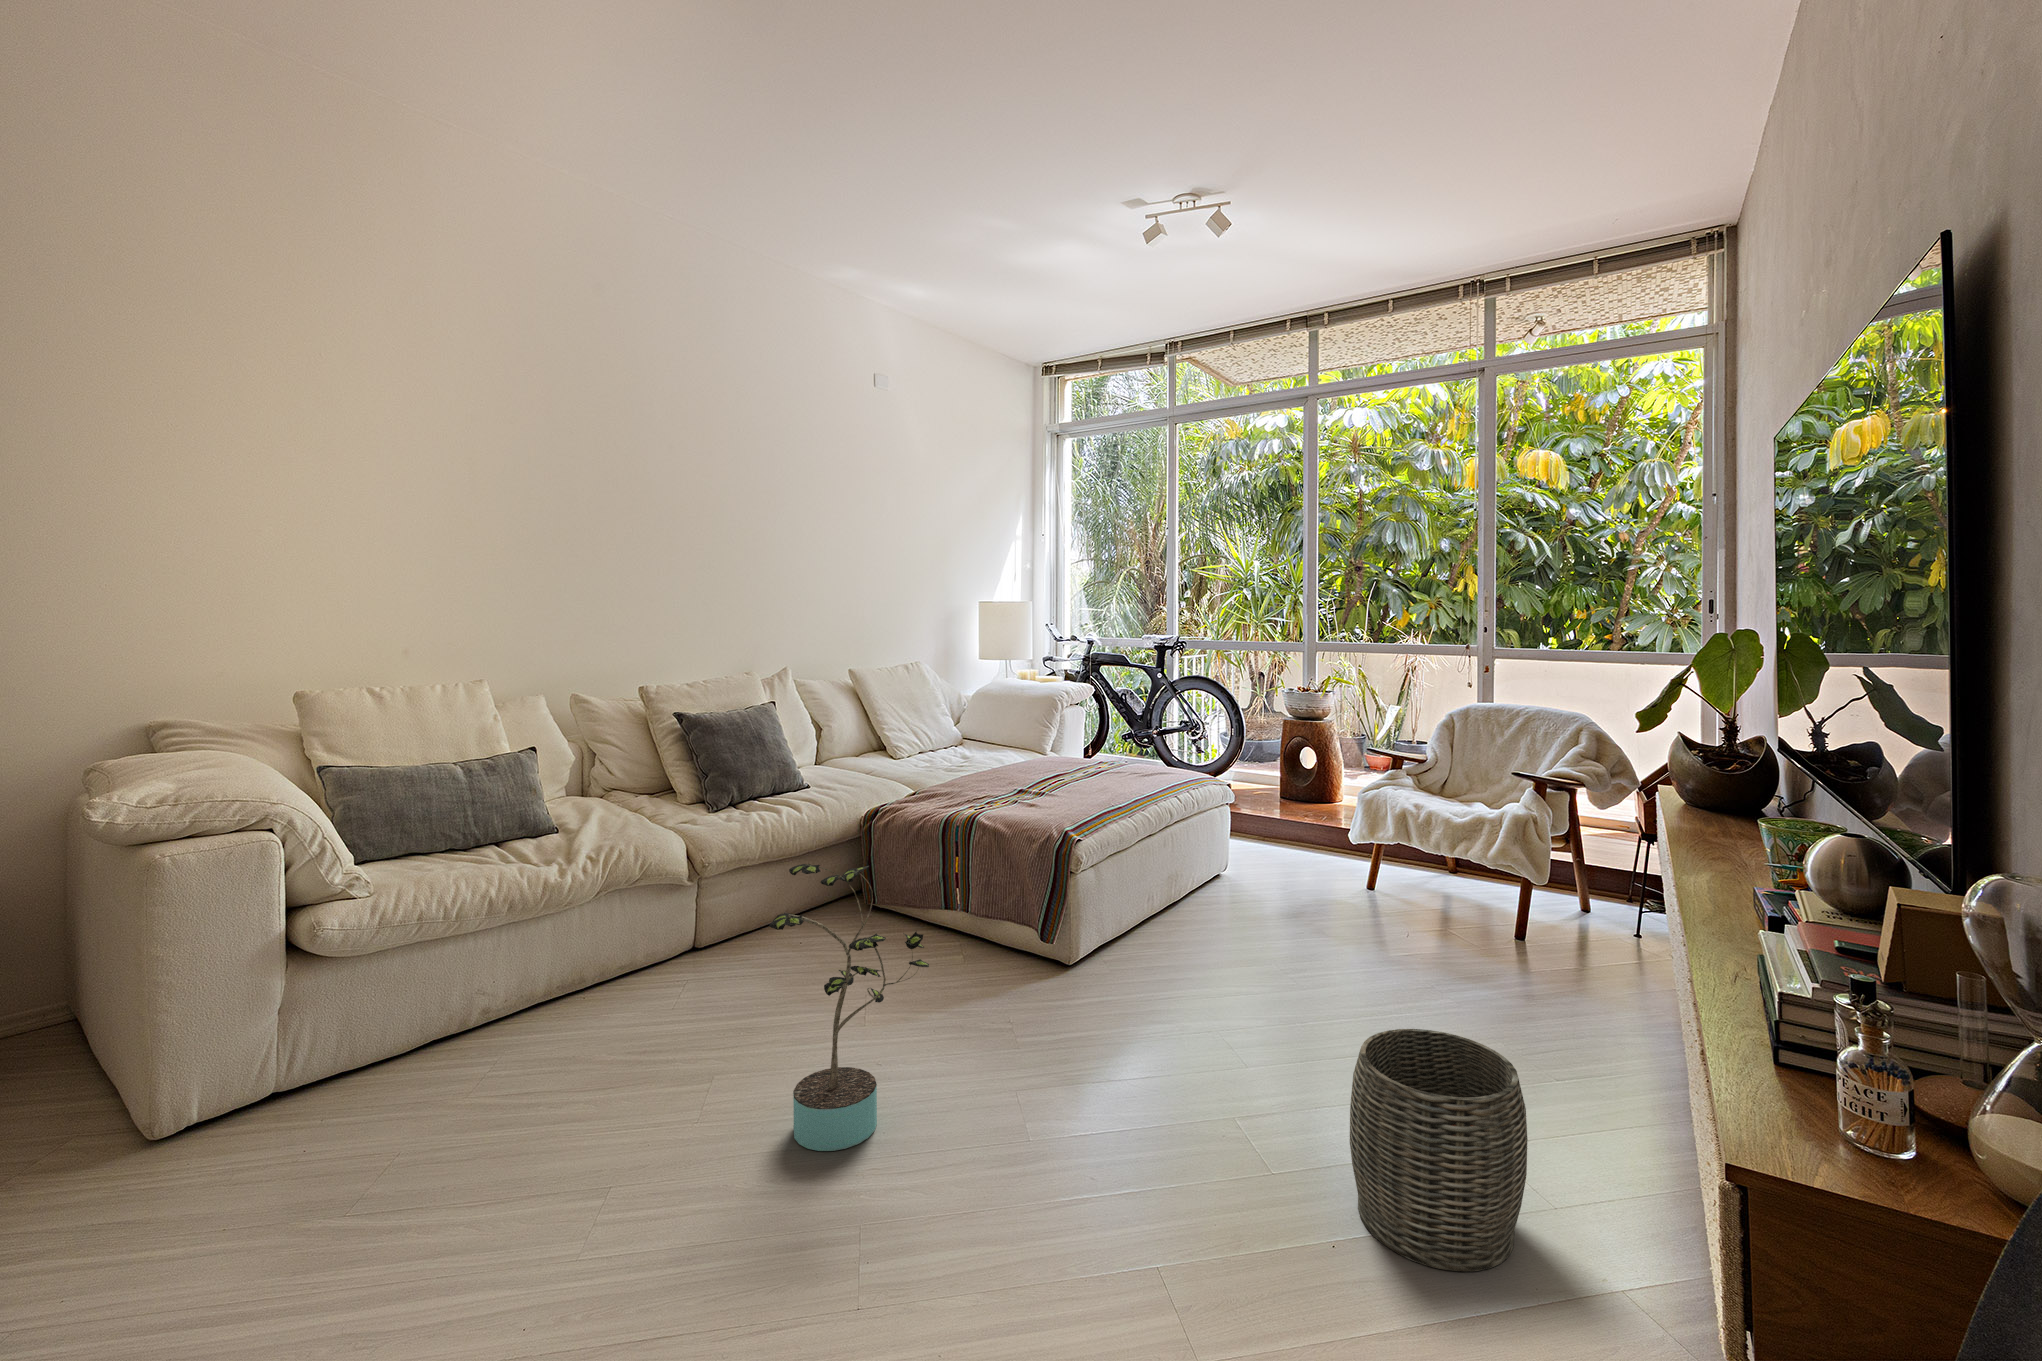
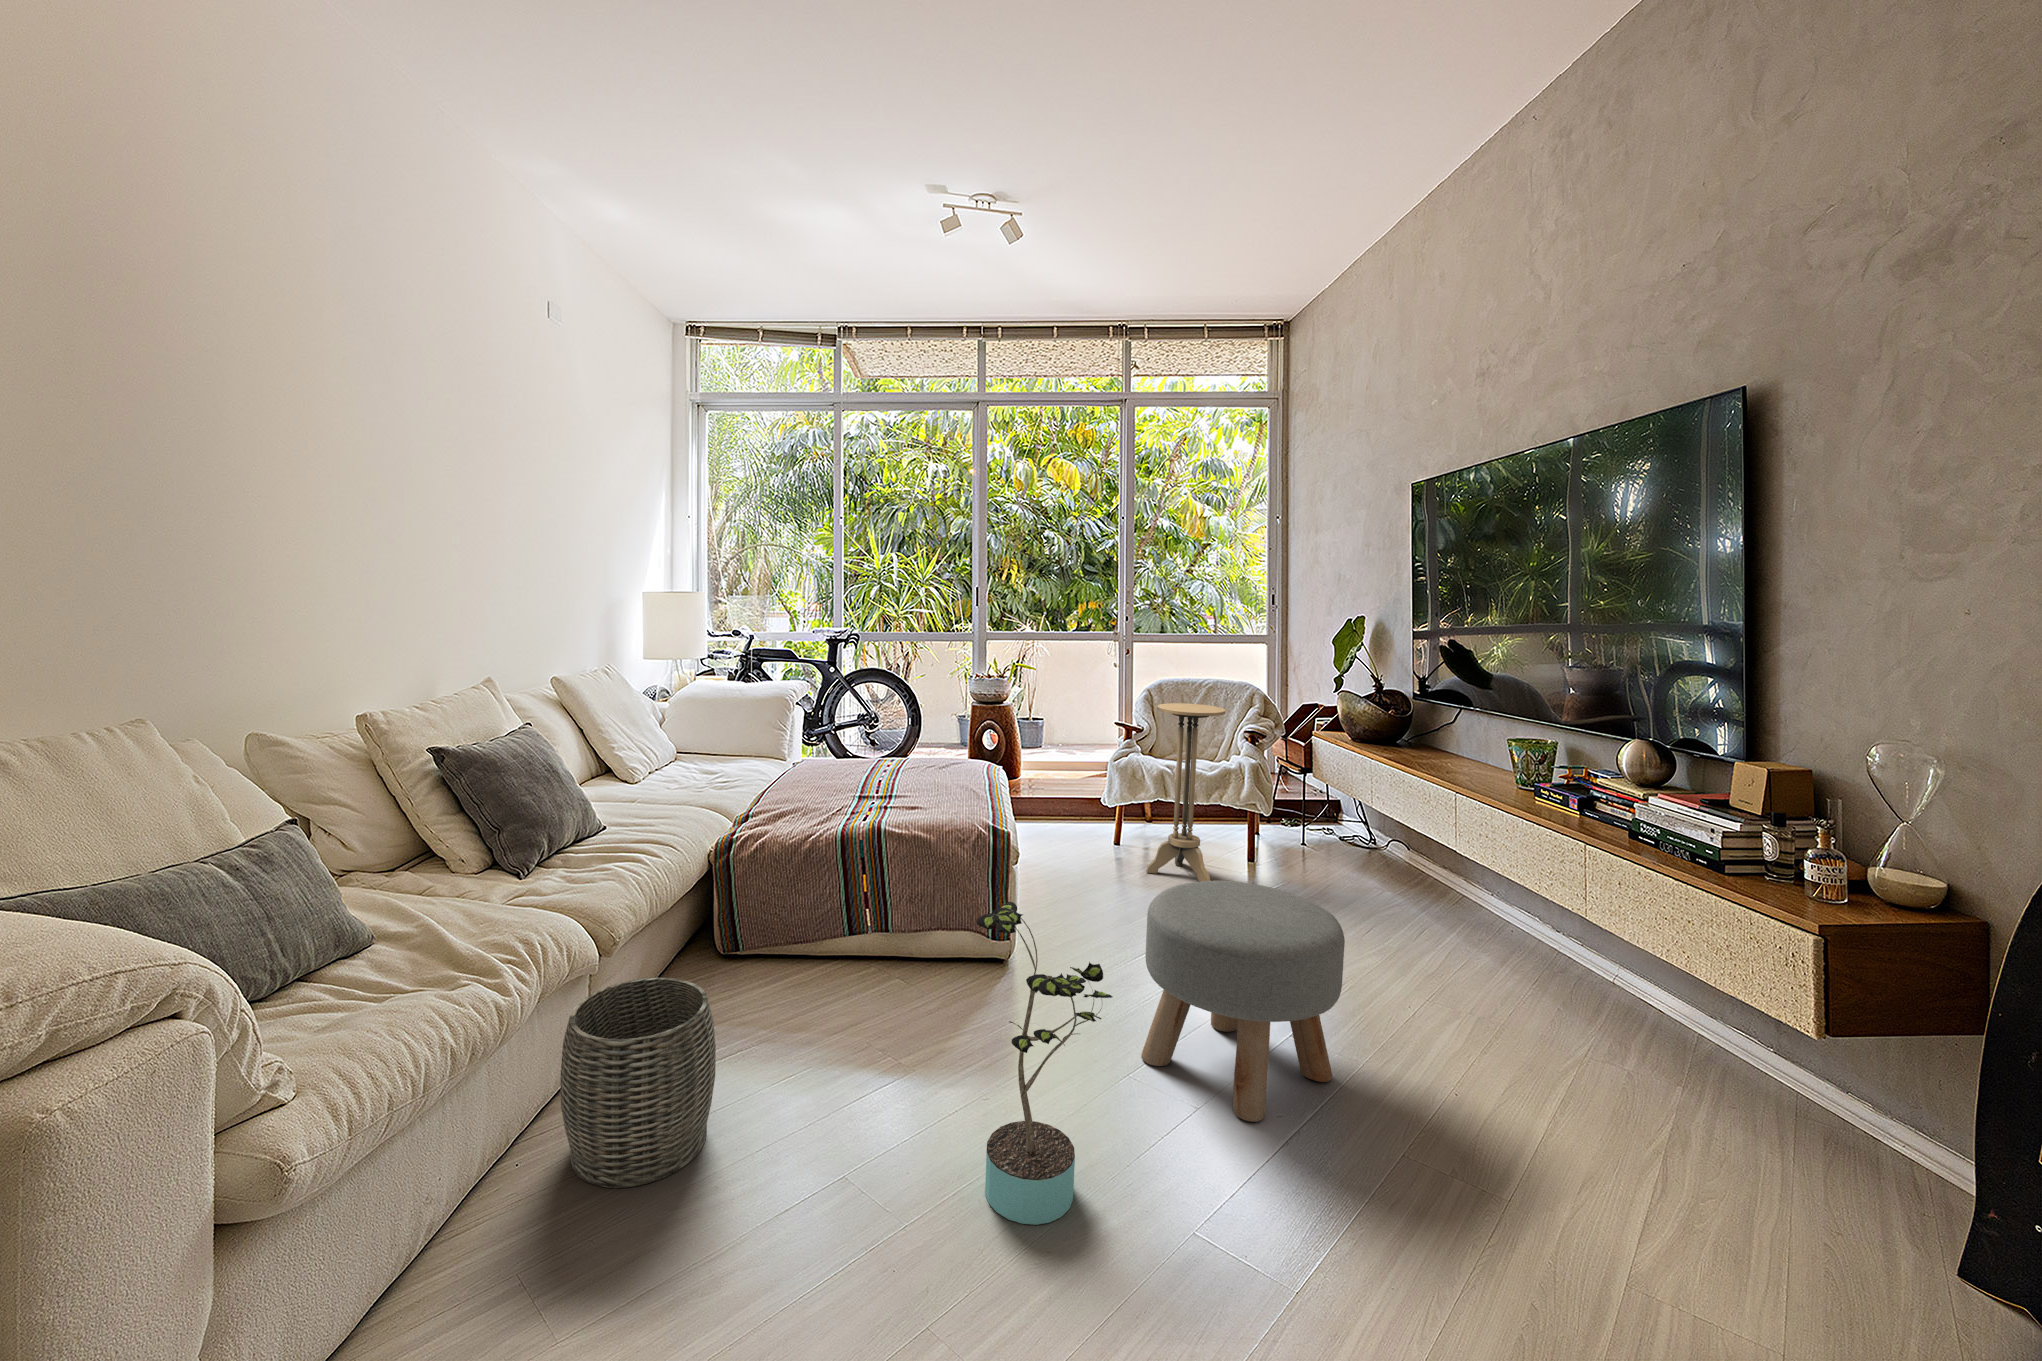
side table: none [1354,726,1445,947] -> present [1146,703,1225,881]
ottoman: none [1057,899,1267,1148] -> present [1141,881,1345,1122]
woven basket: present [1350,1029,1528,1272] -> present [561,978,716,1188]

